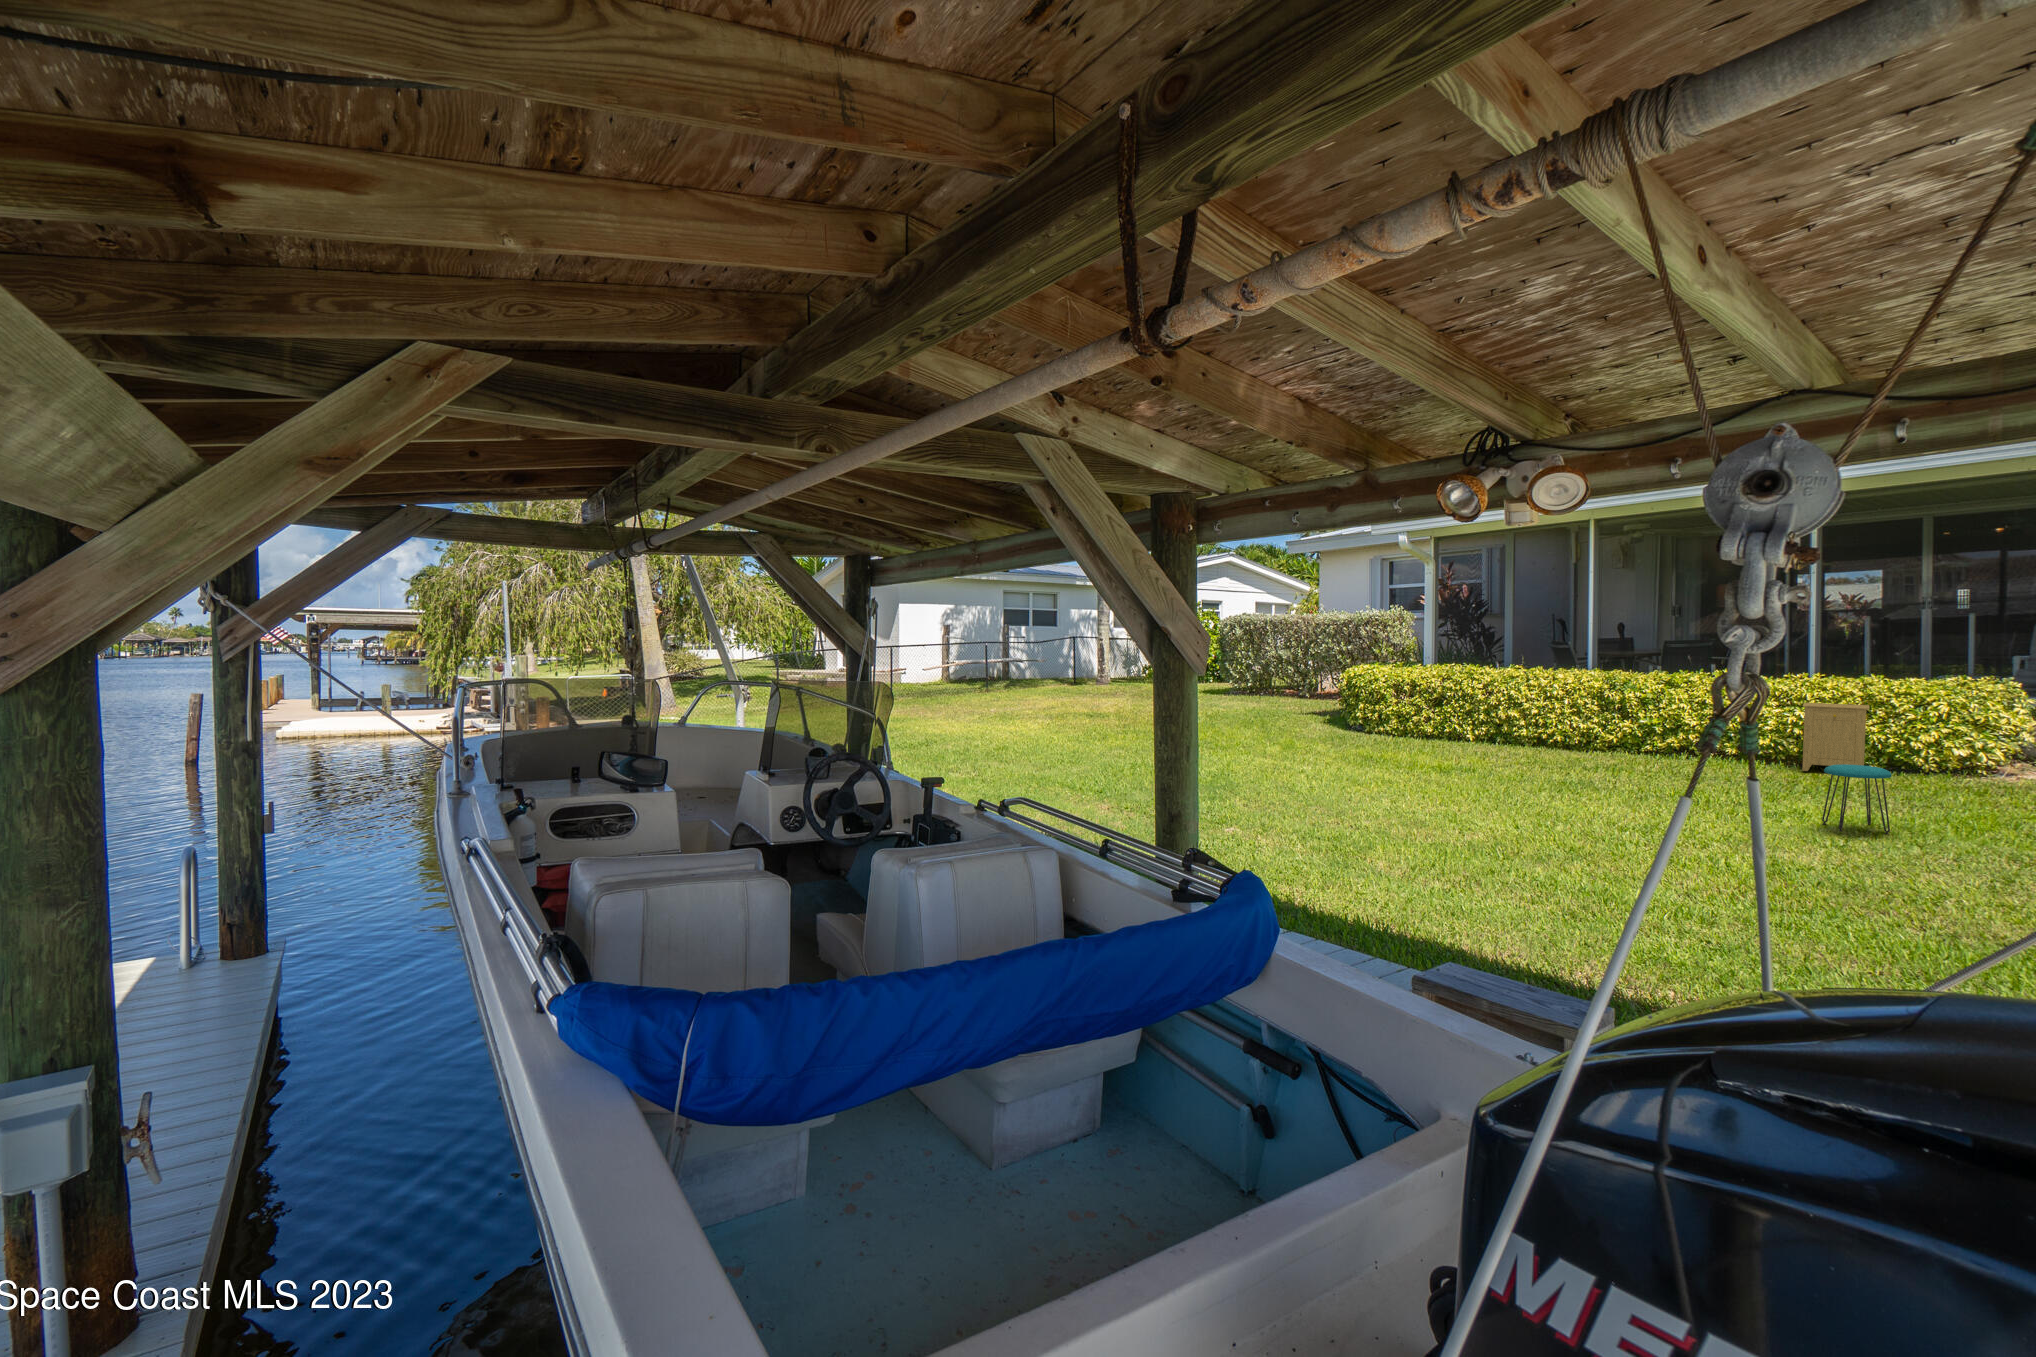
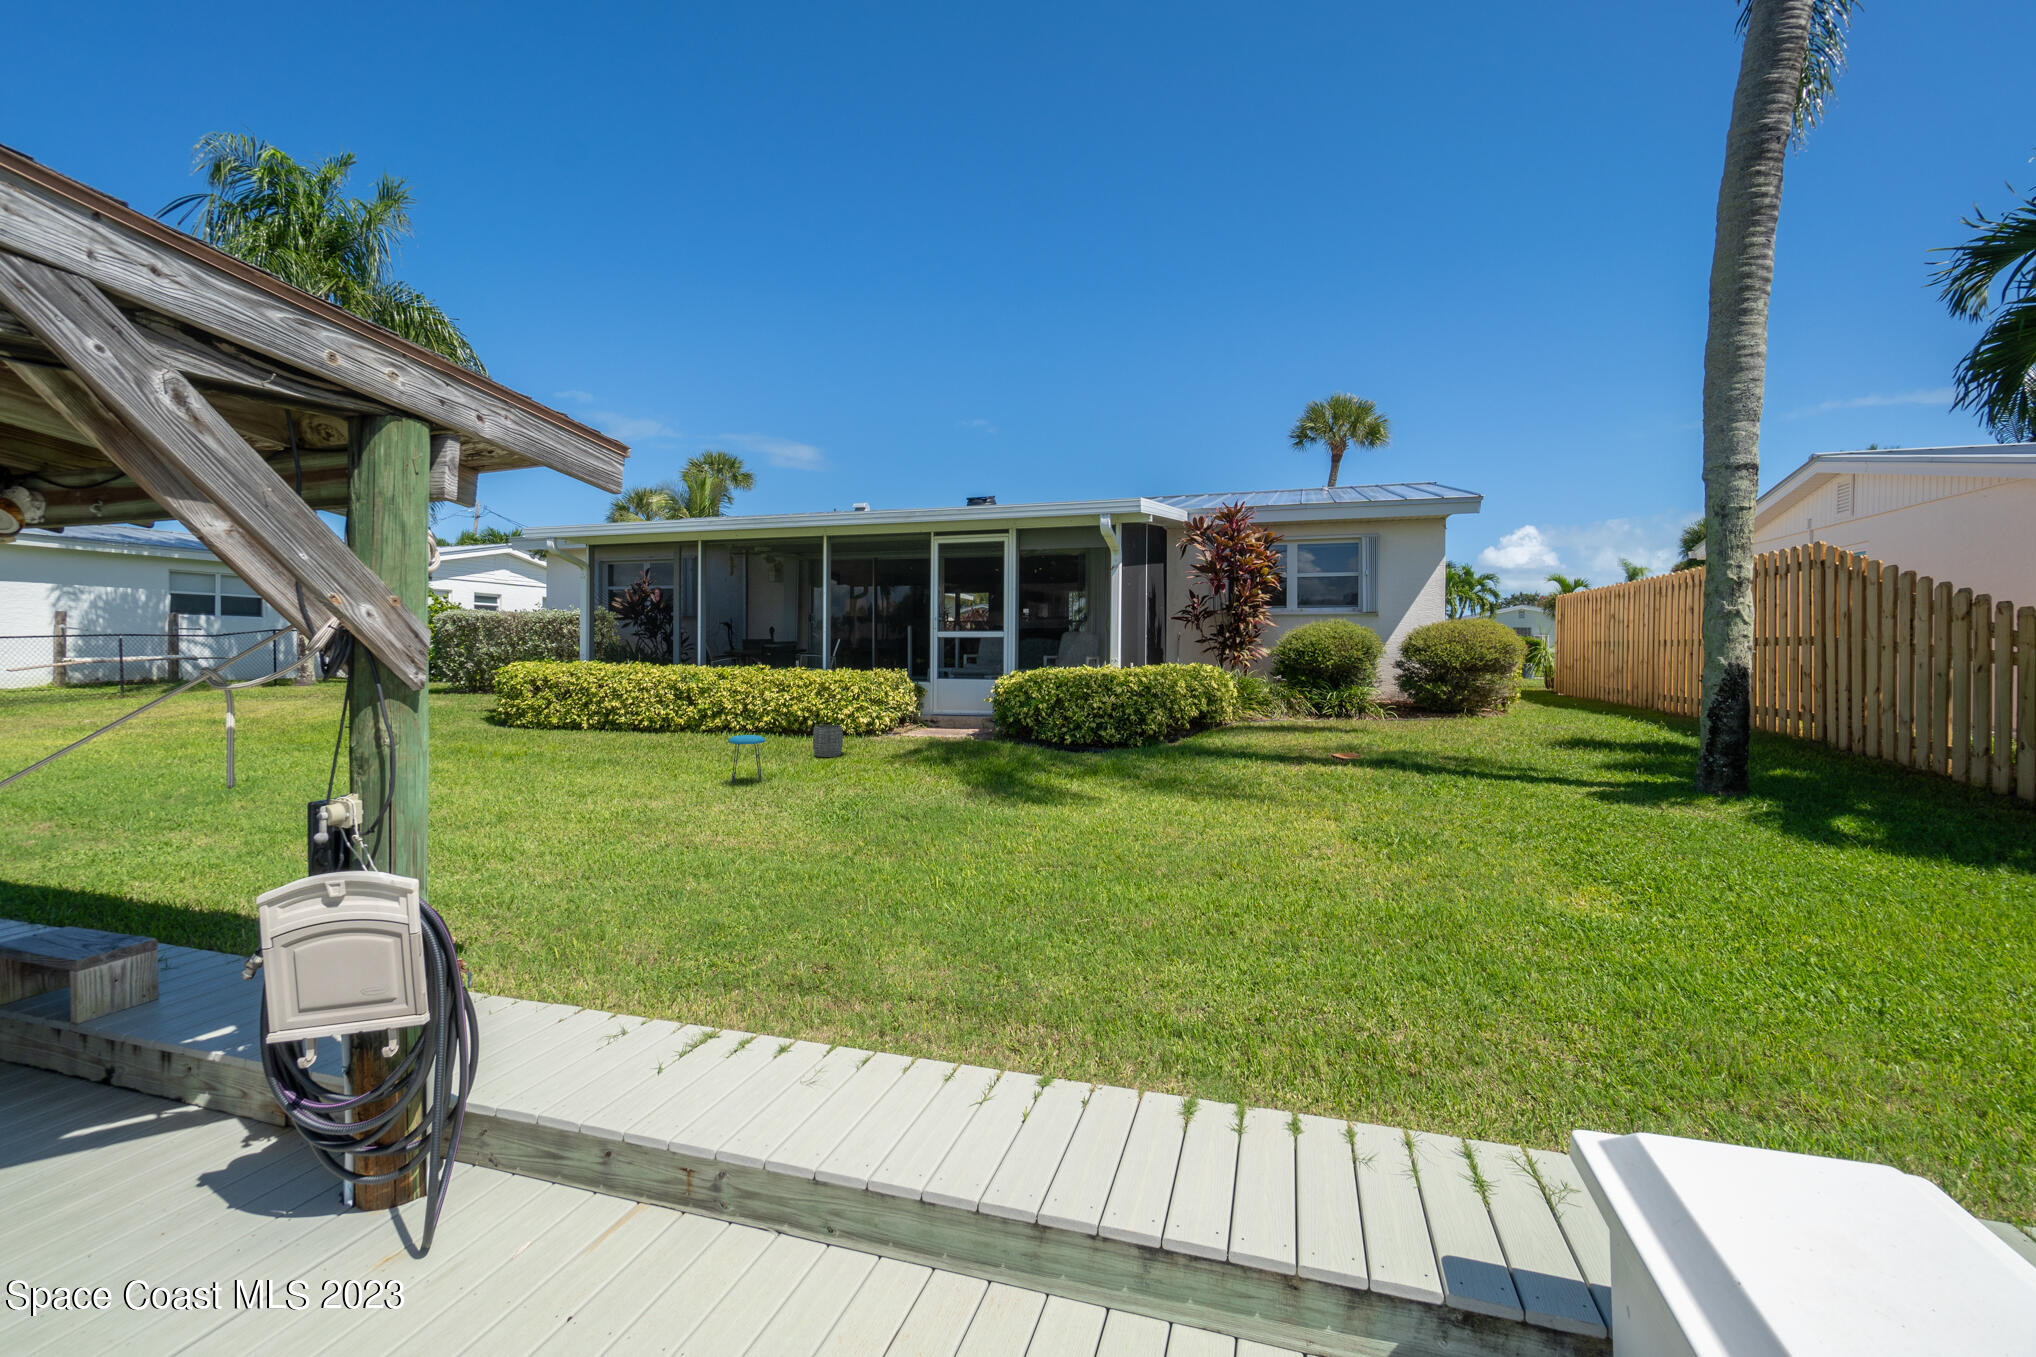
side table: present [1802,703,1869,771] -> none [778,690,822,741]
woven basket: none [1915,755,1974,804] -> present [813,725,843,757]

